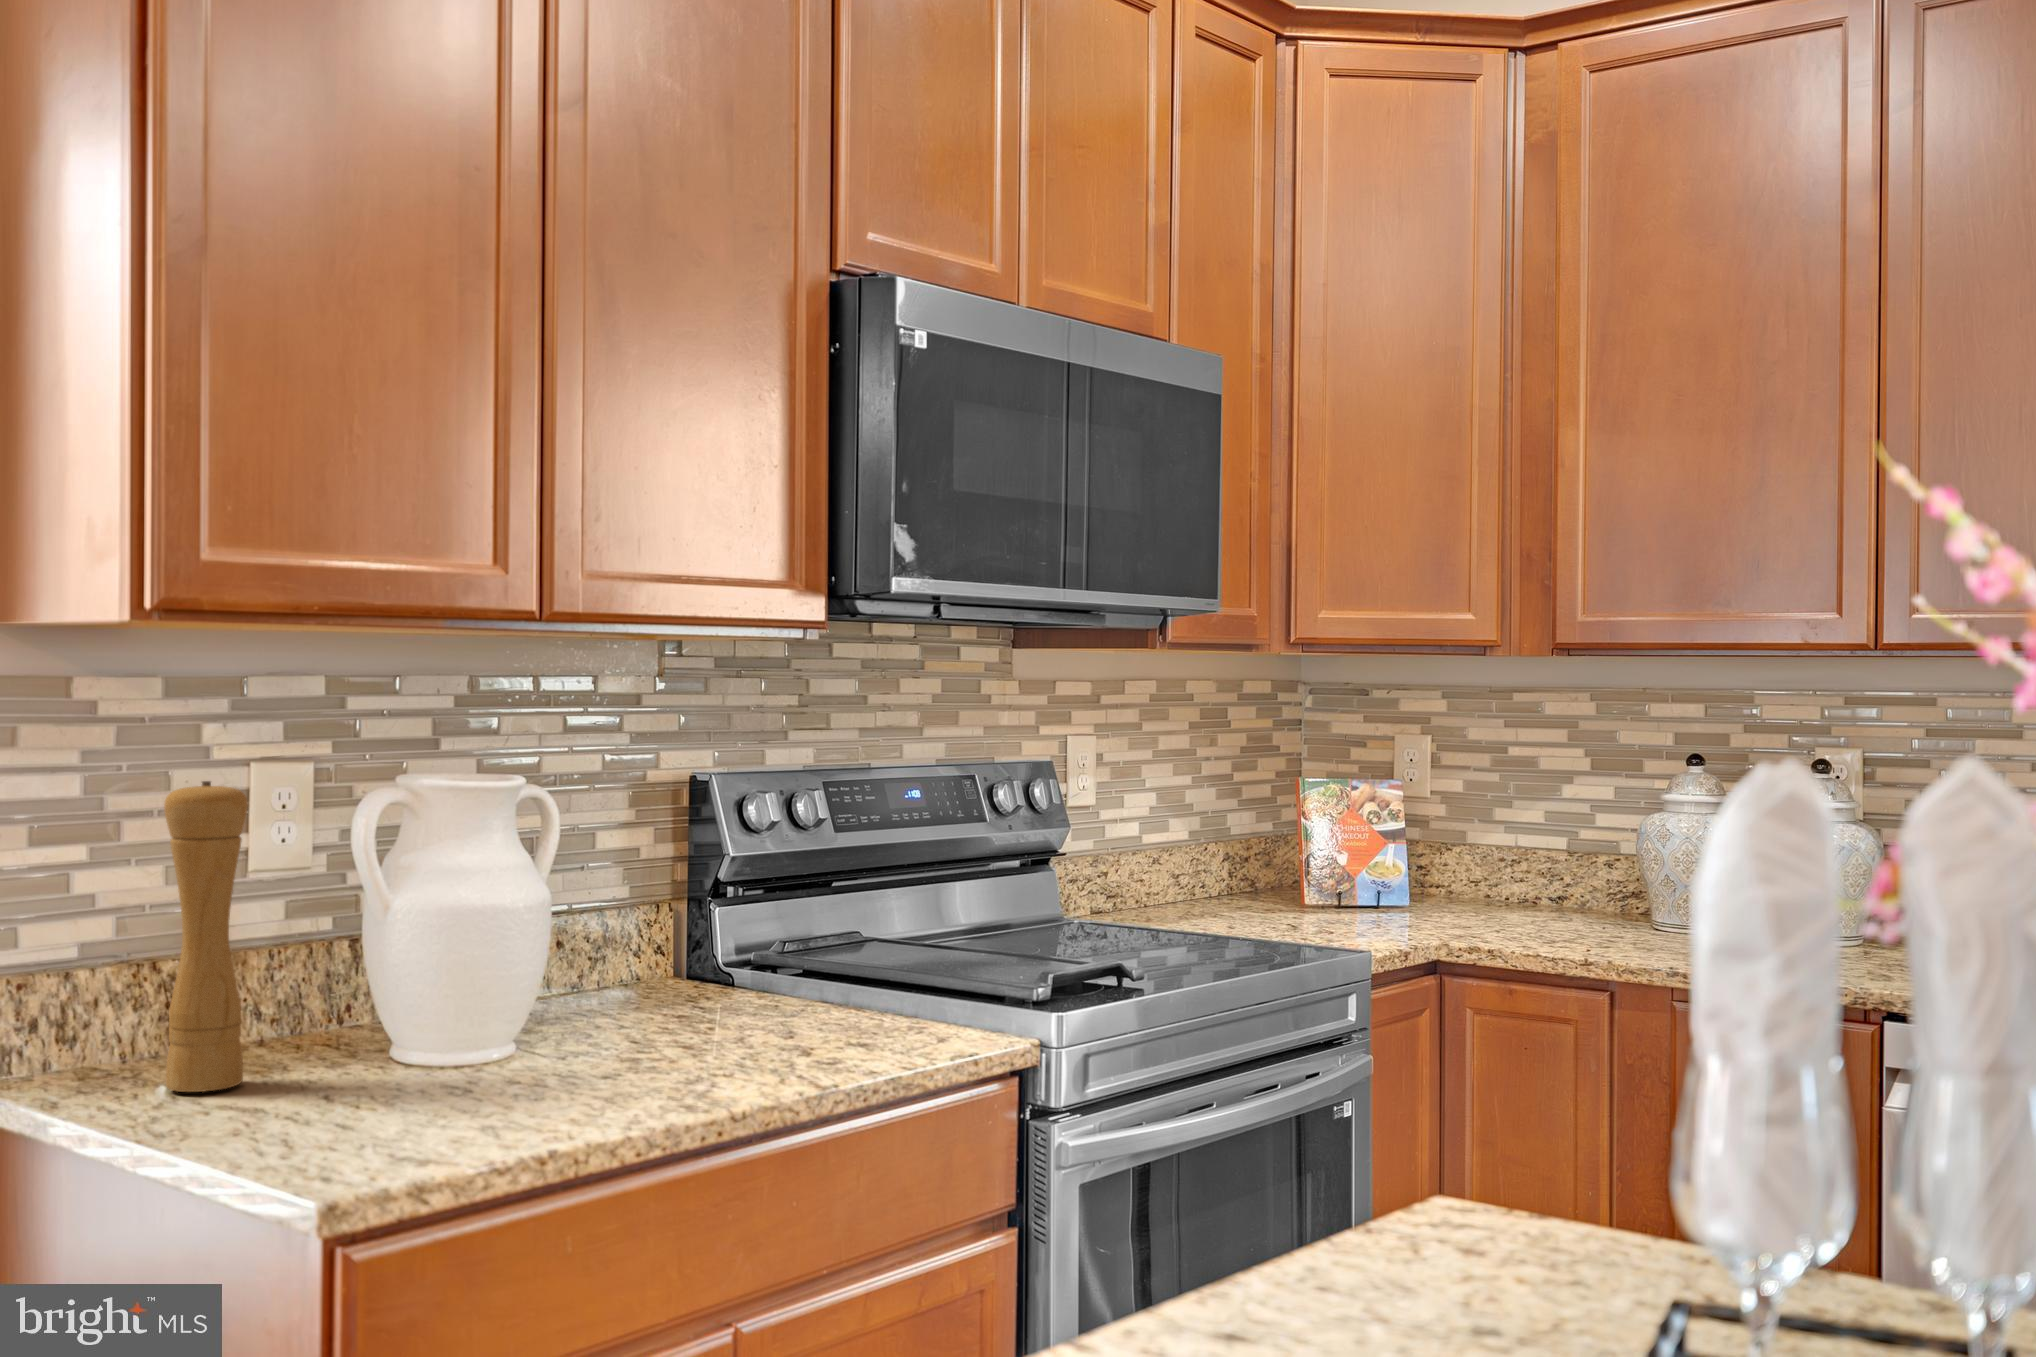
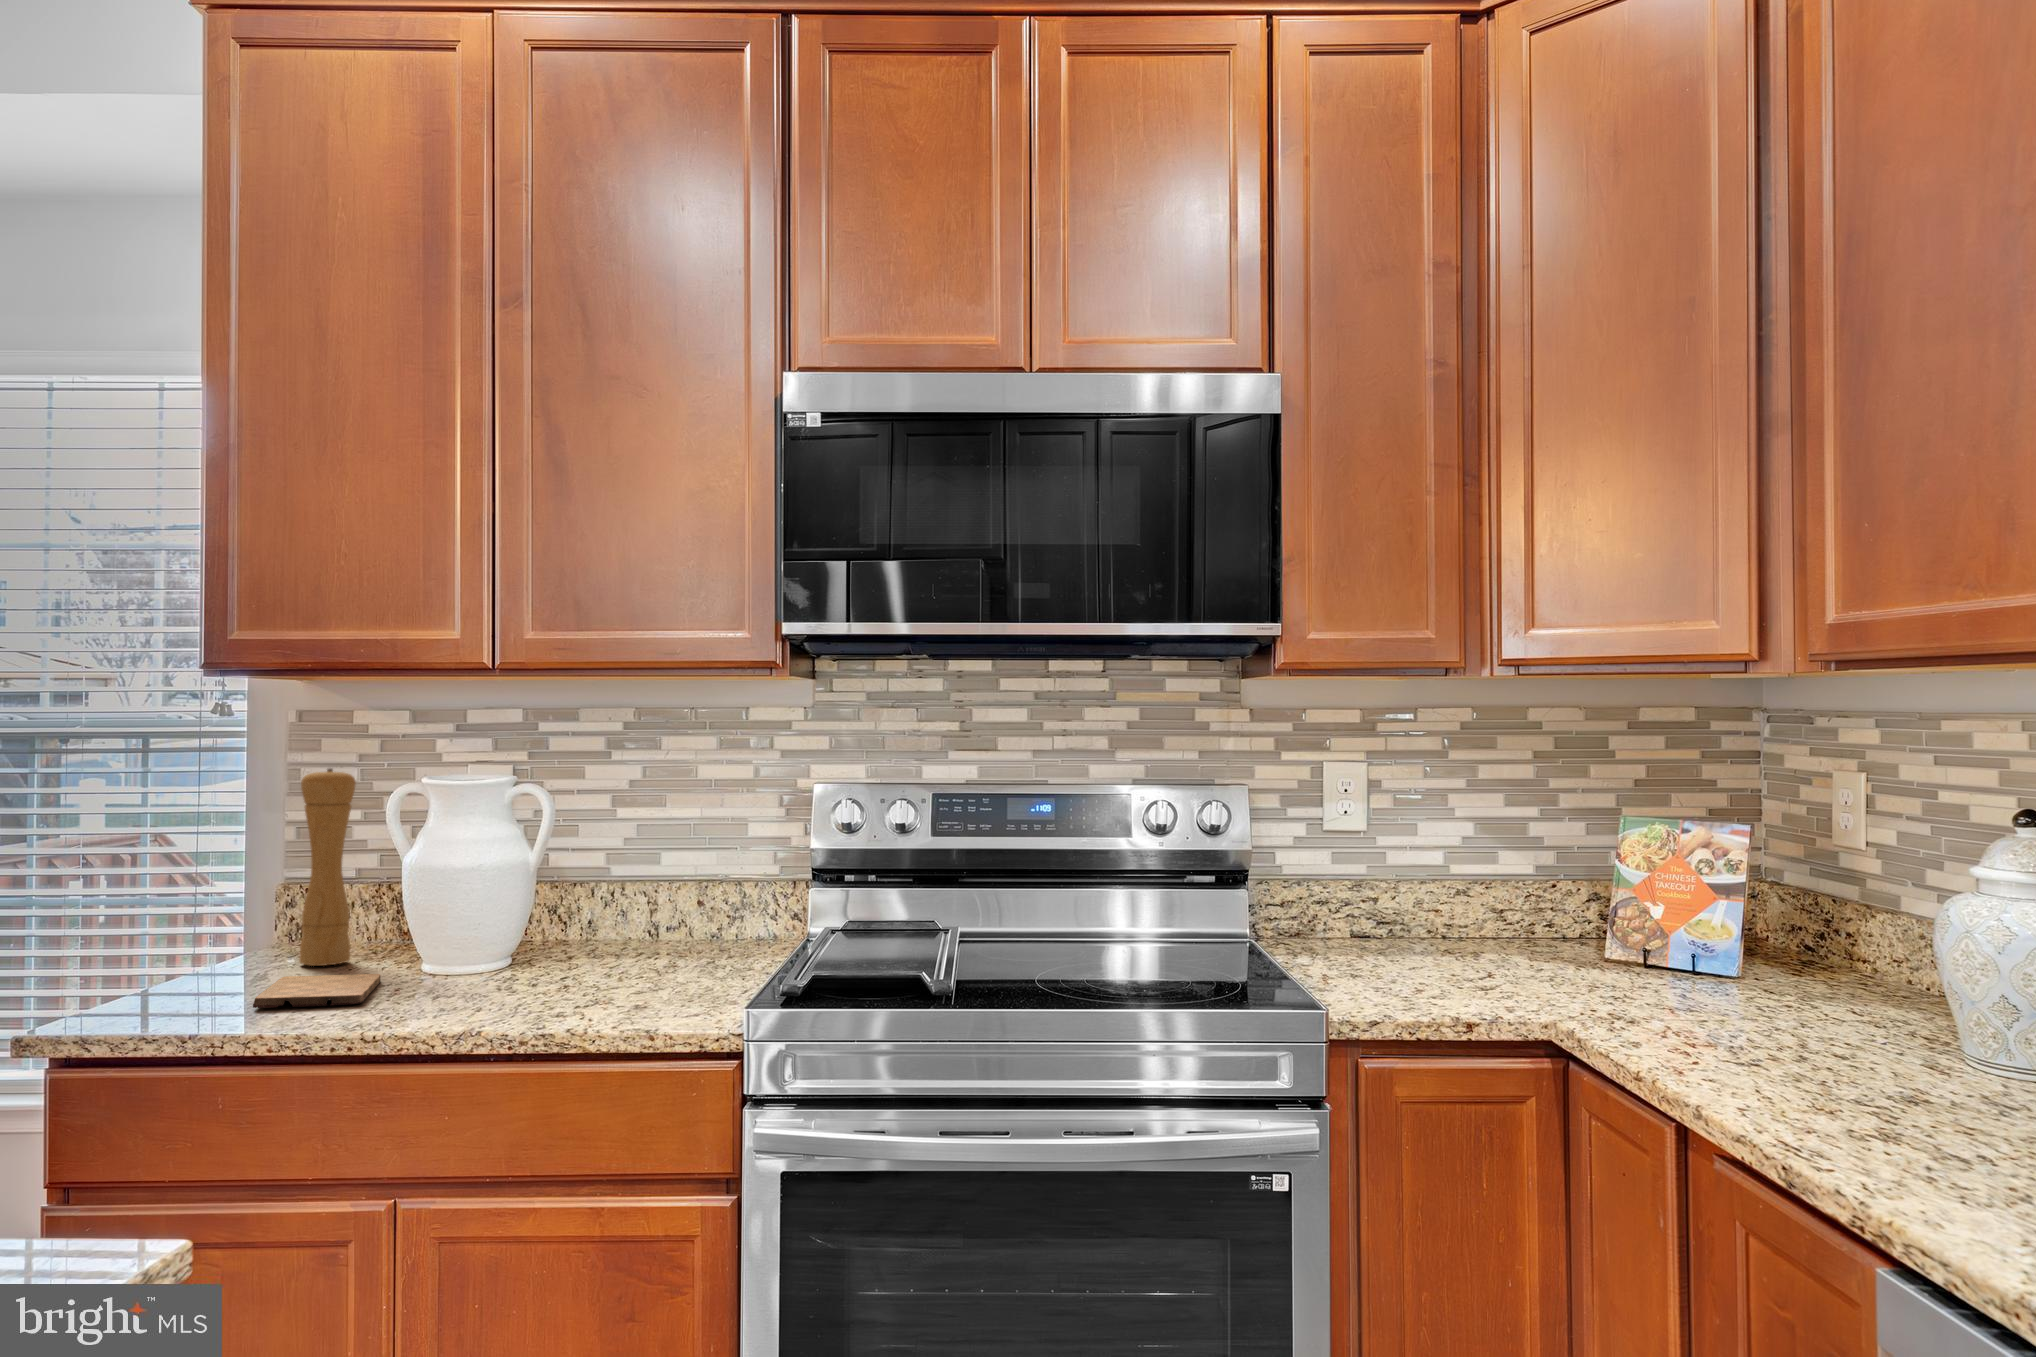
cutting board: none [312,1077,556,1136] -> present [253,974,381,1008]

